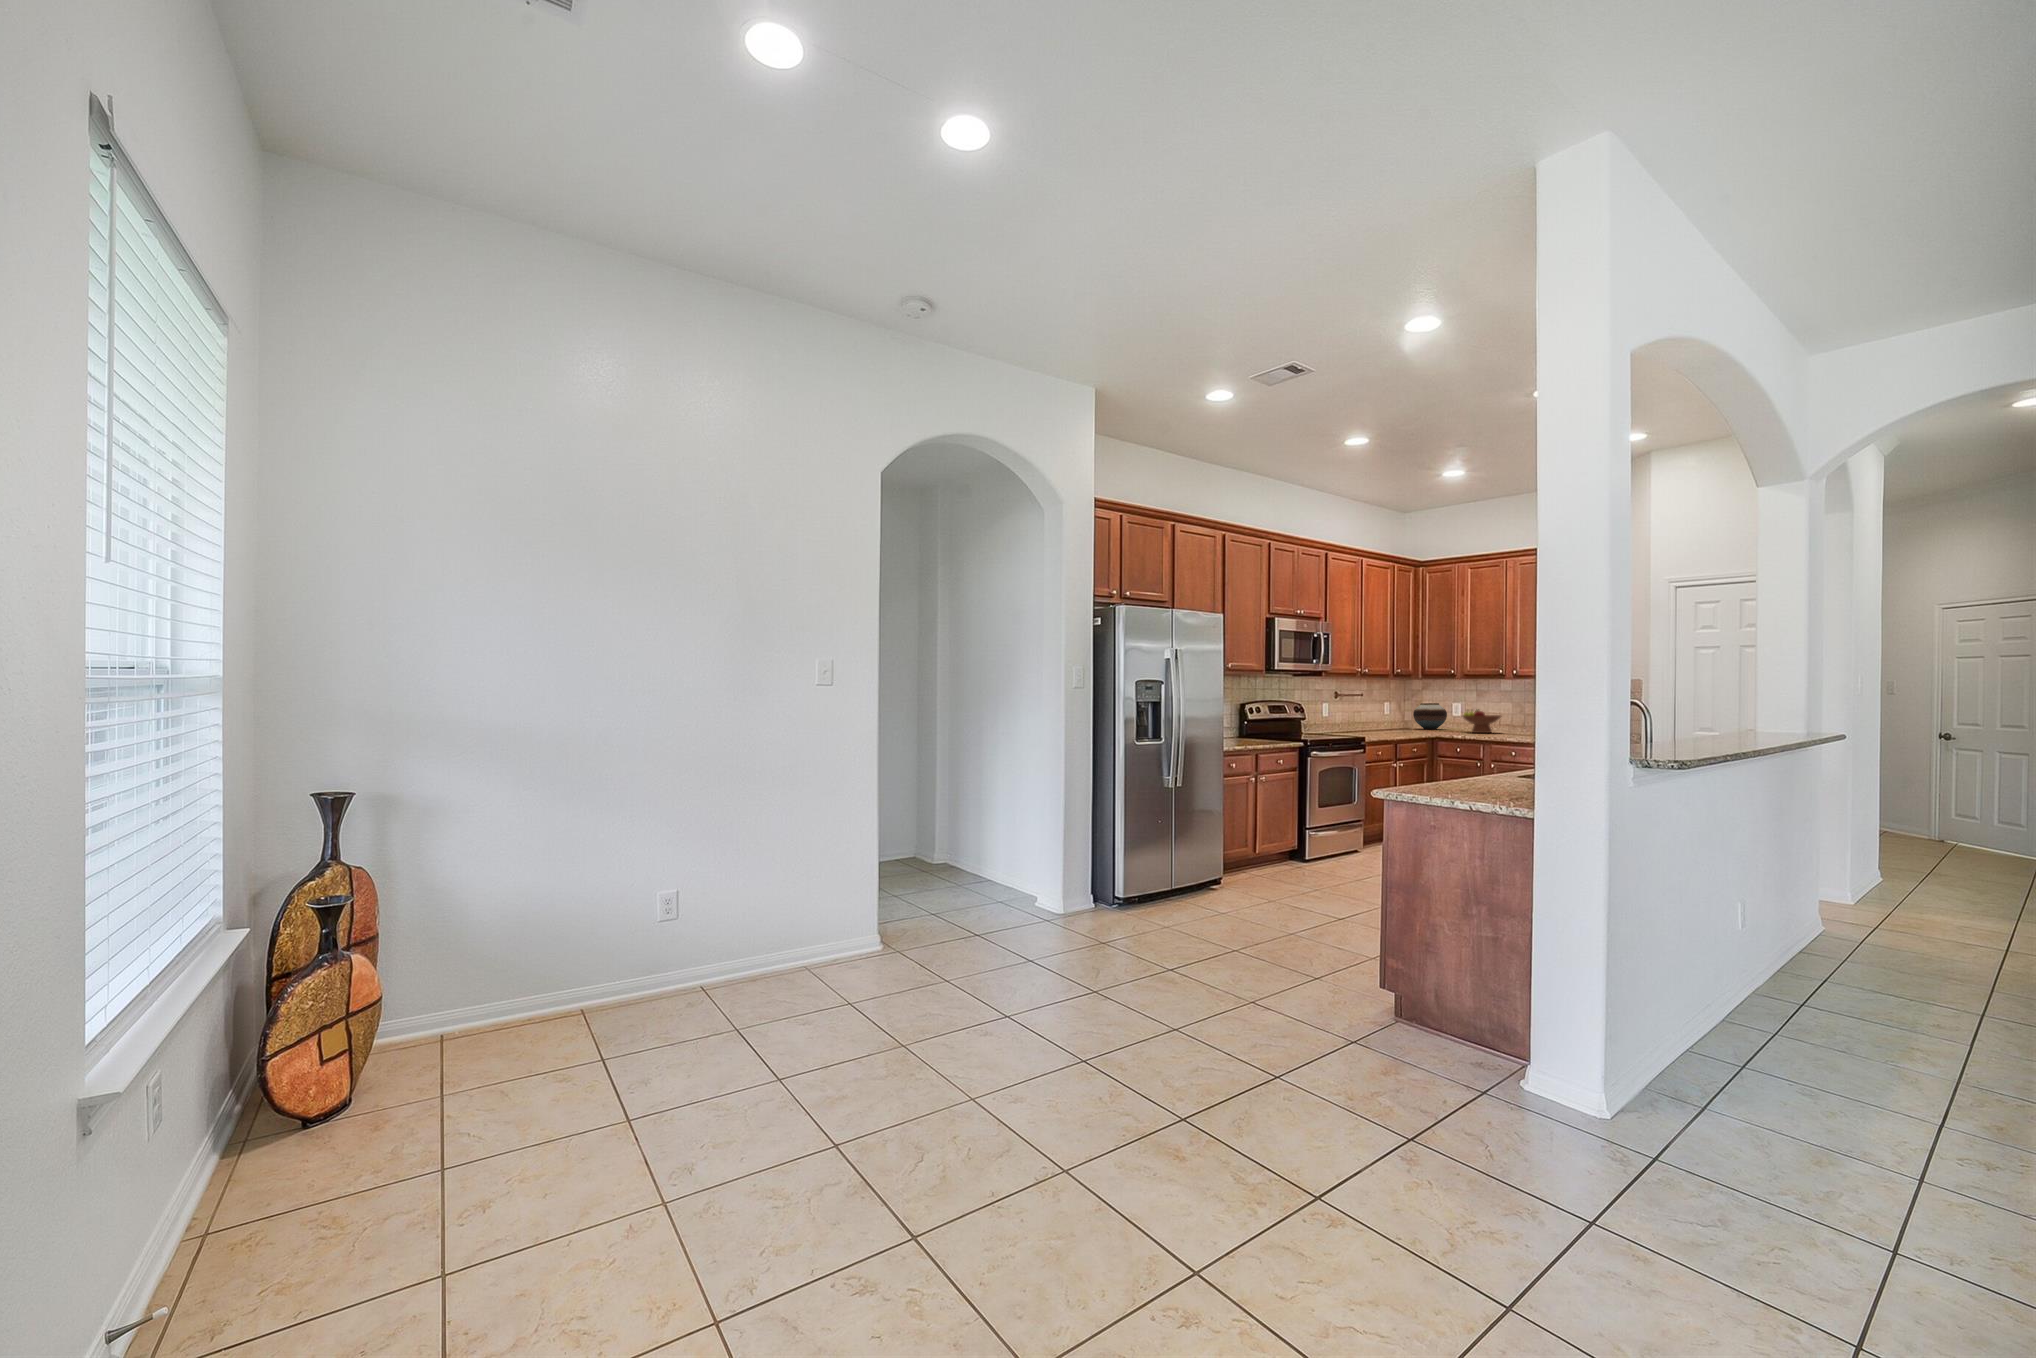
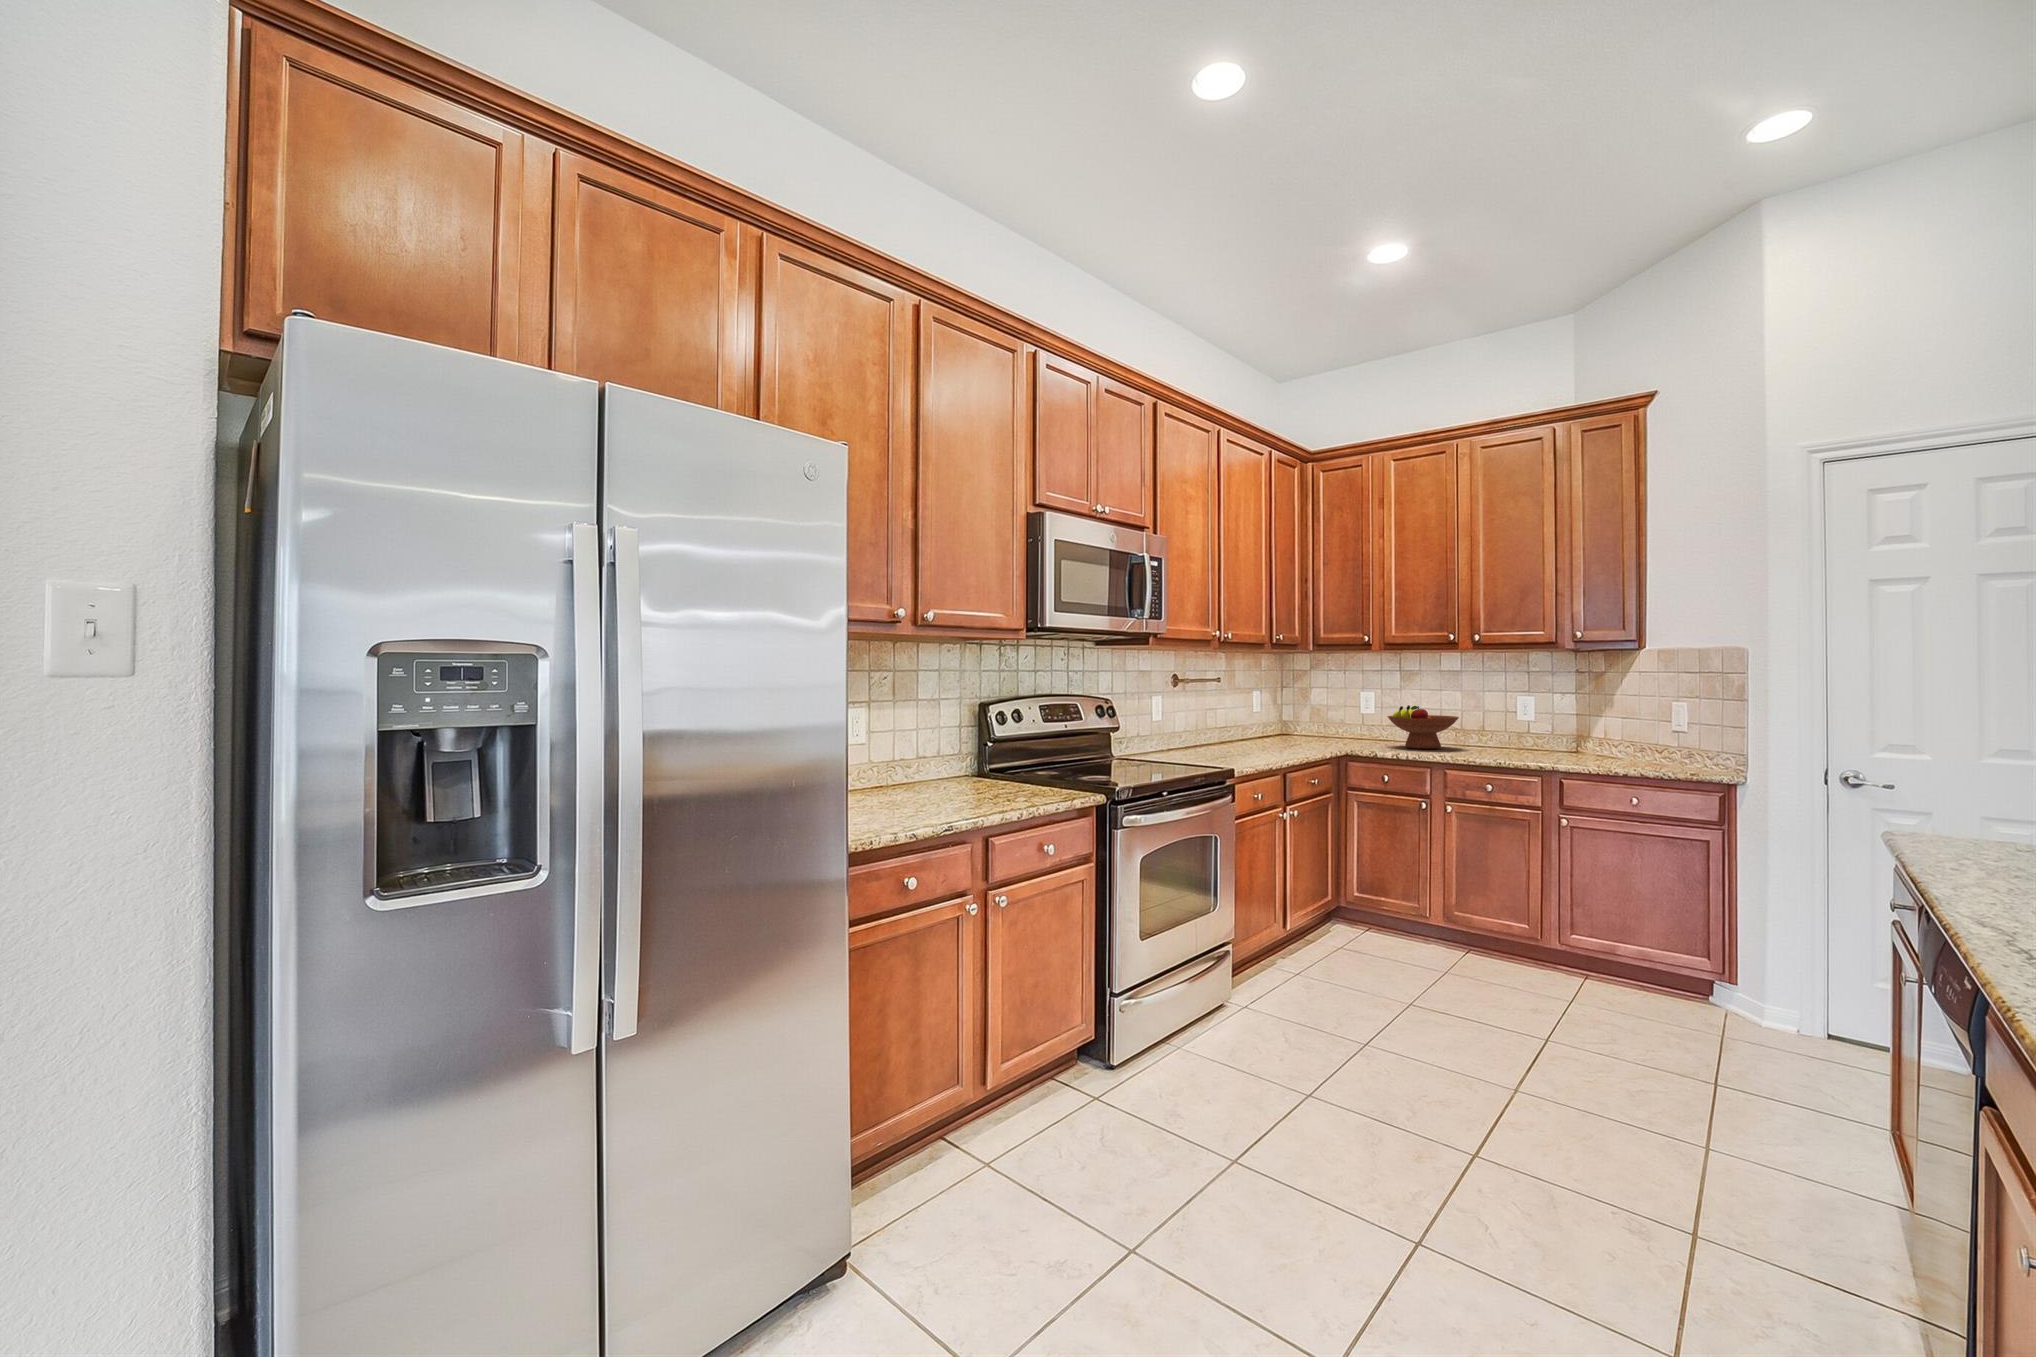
vase: present [1413,703,1447,729] -> none [1298,693,1352,736]

